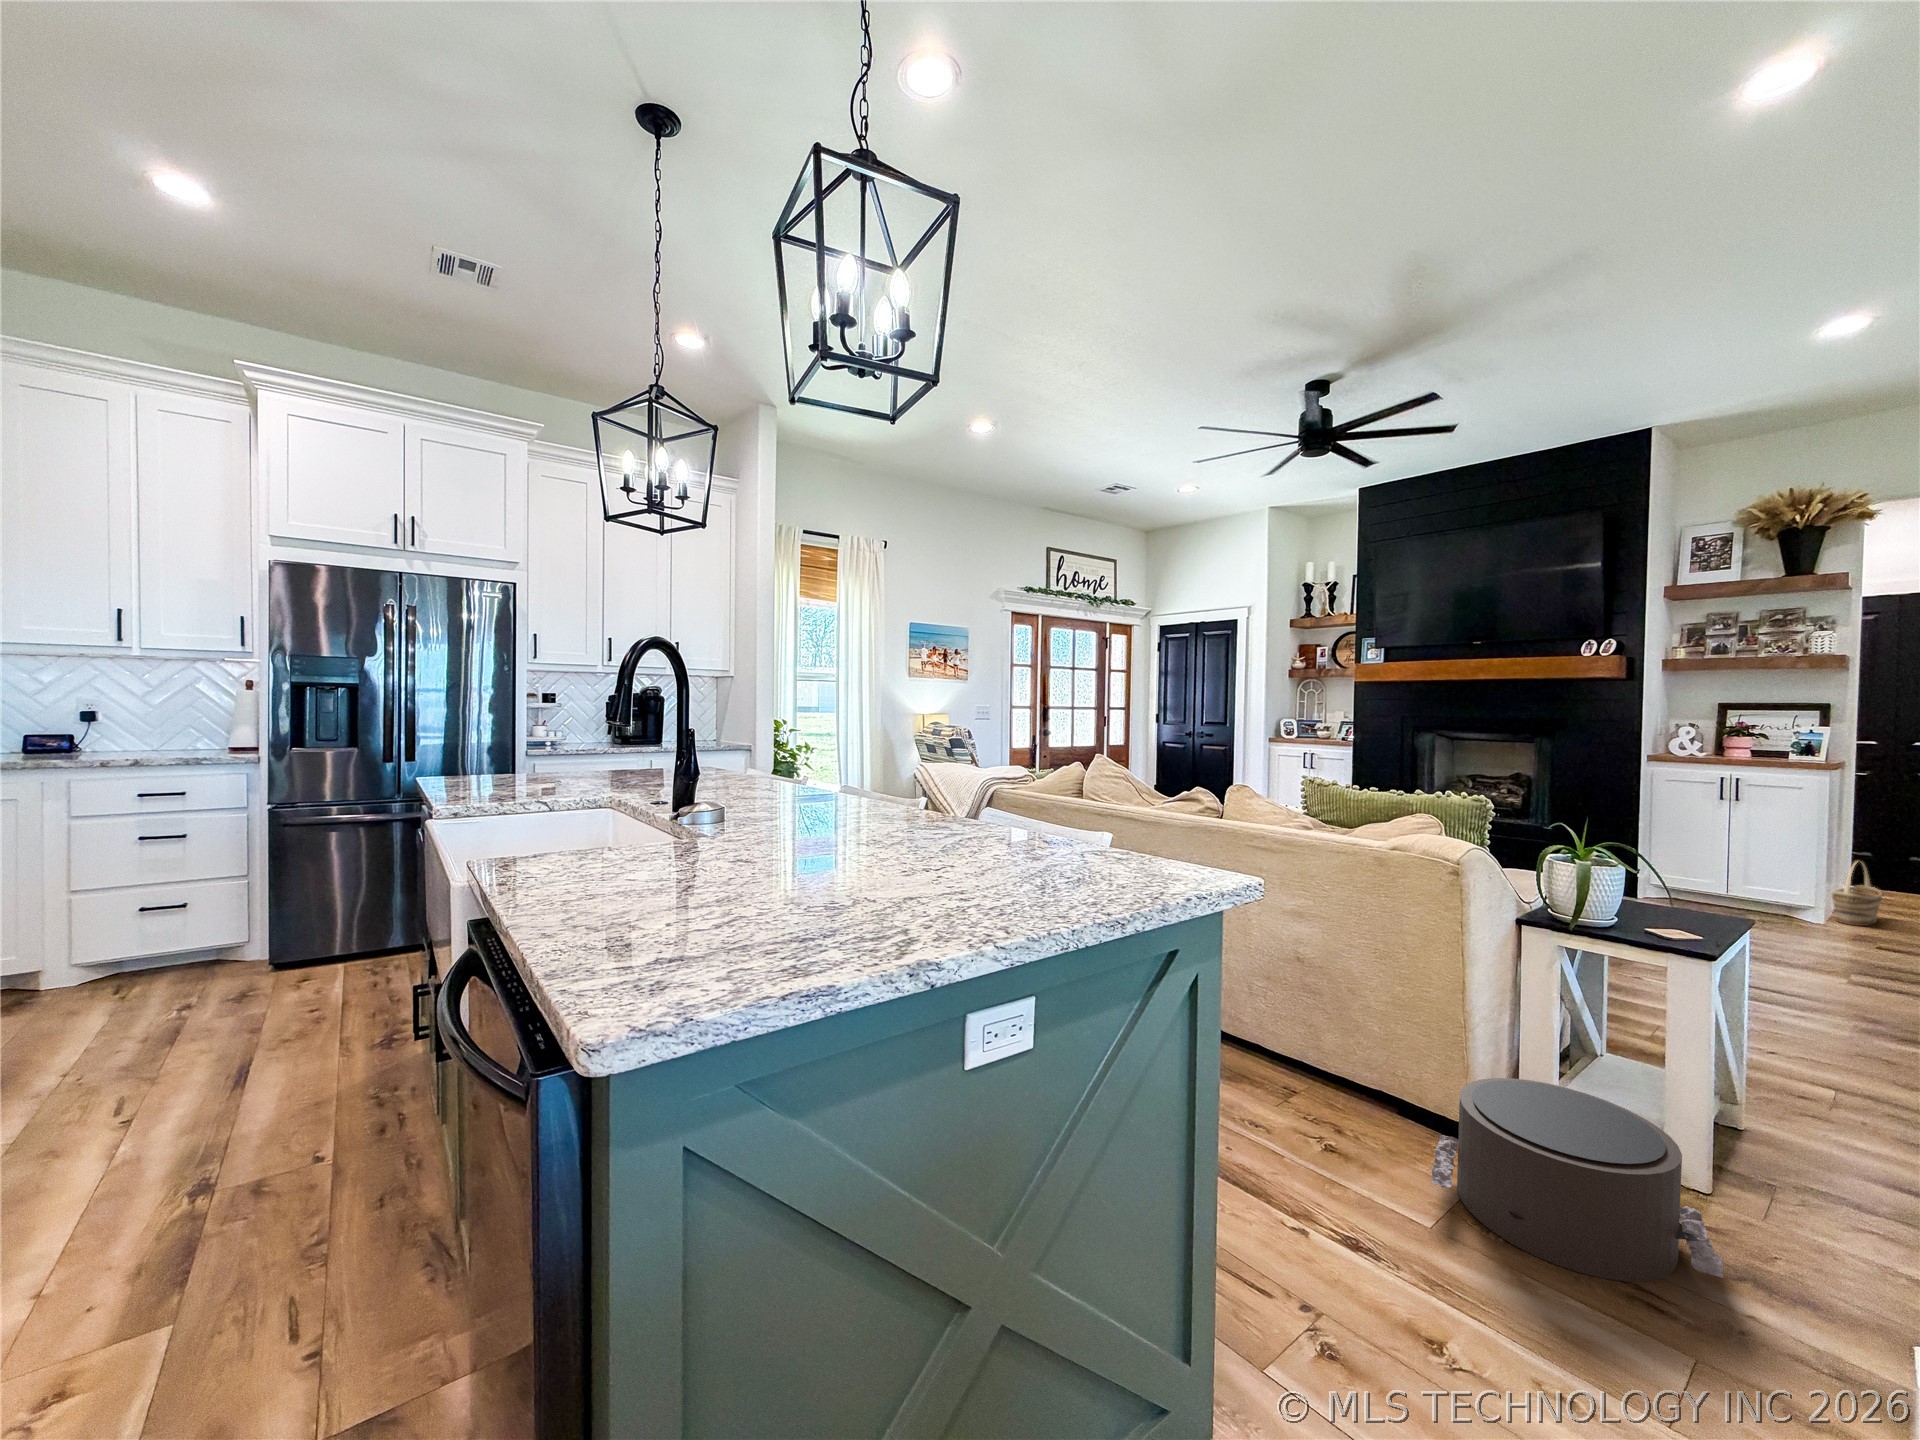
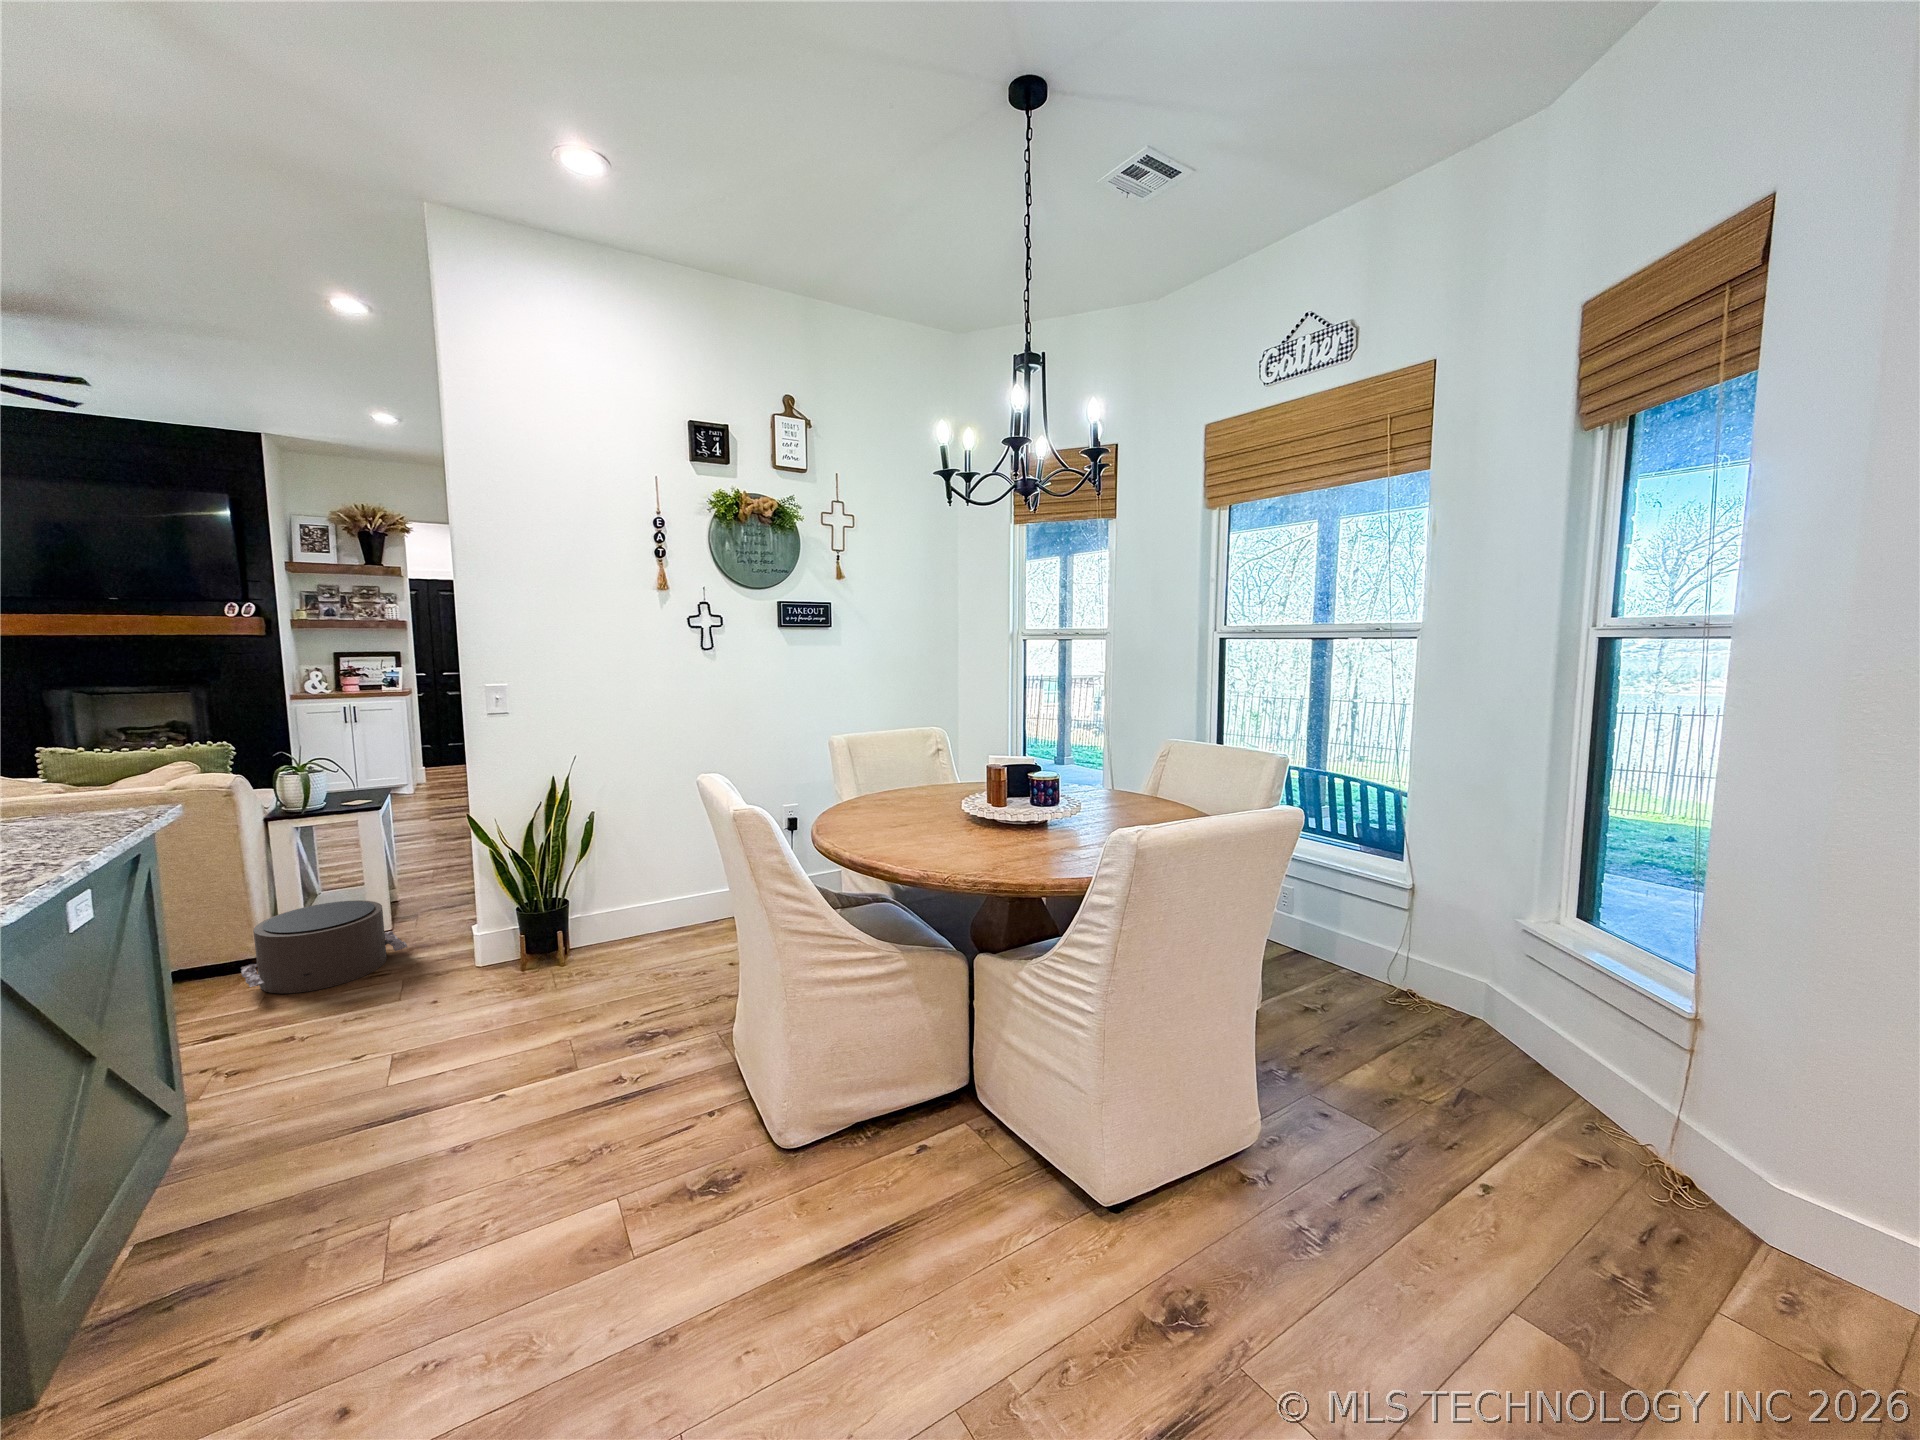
basket: present [1832,861,1882,926] -> none [416,749,441,789]

